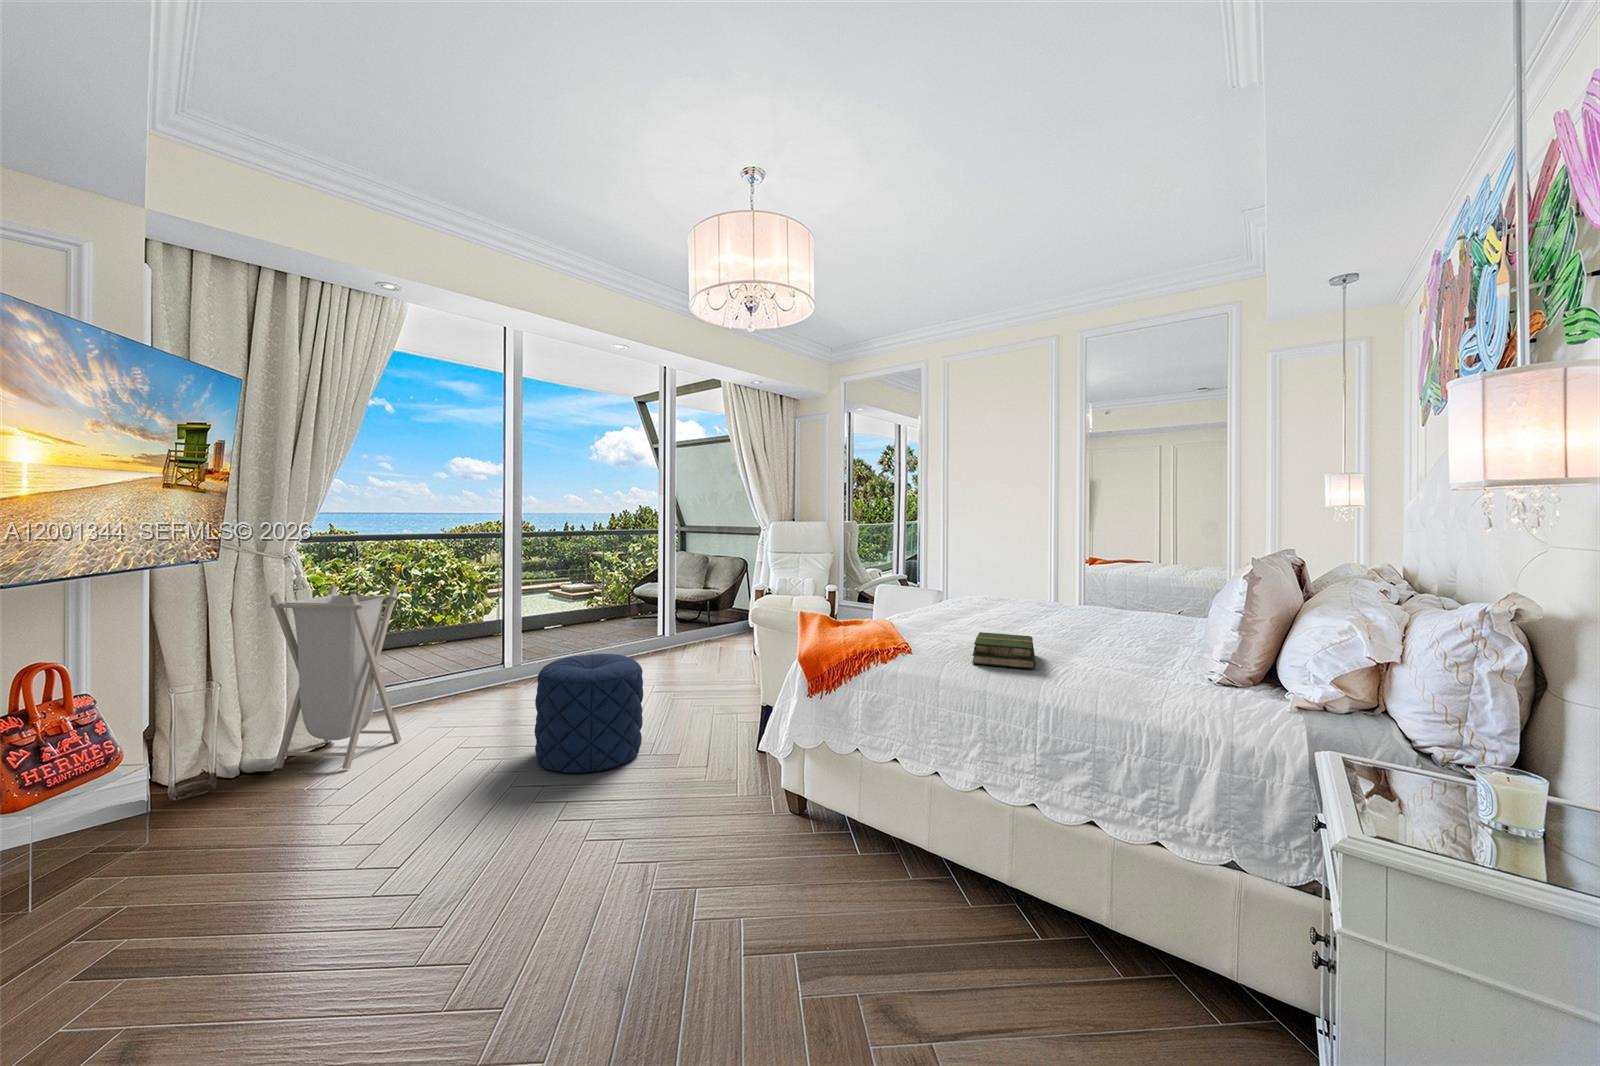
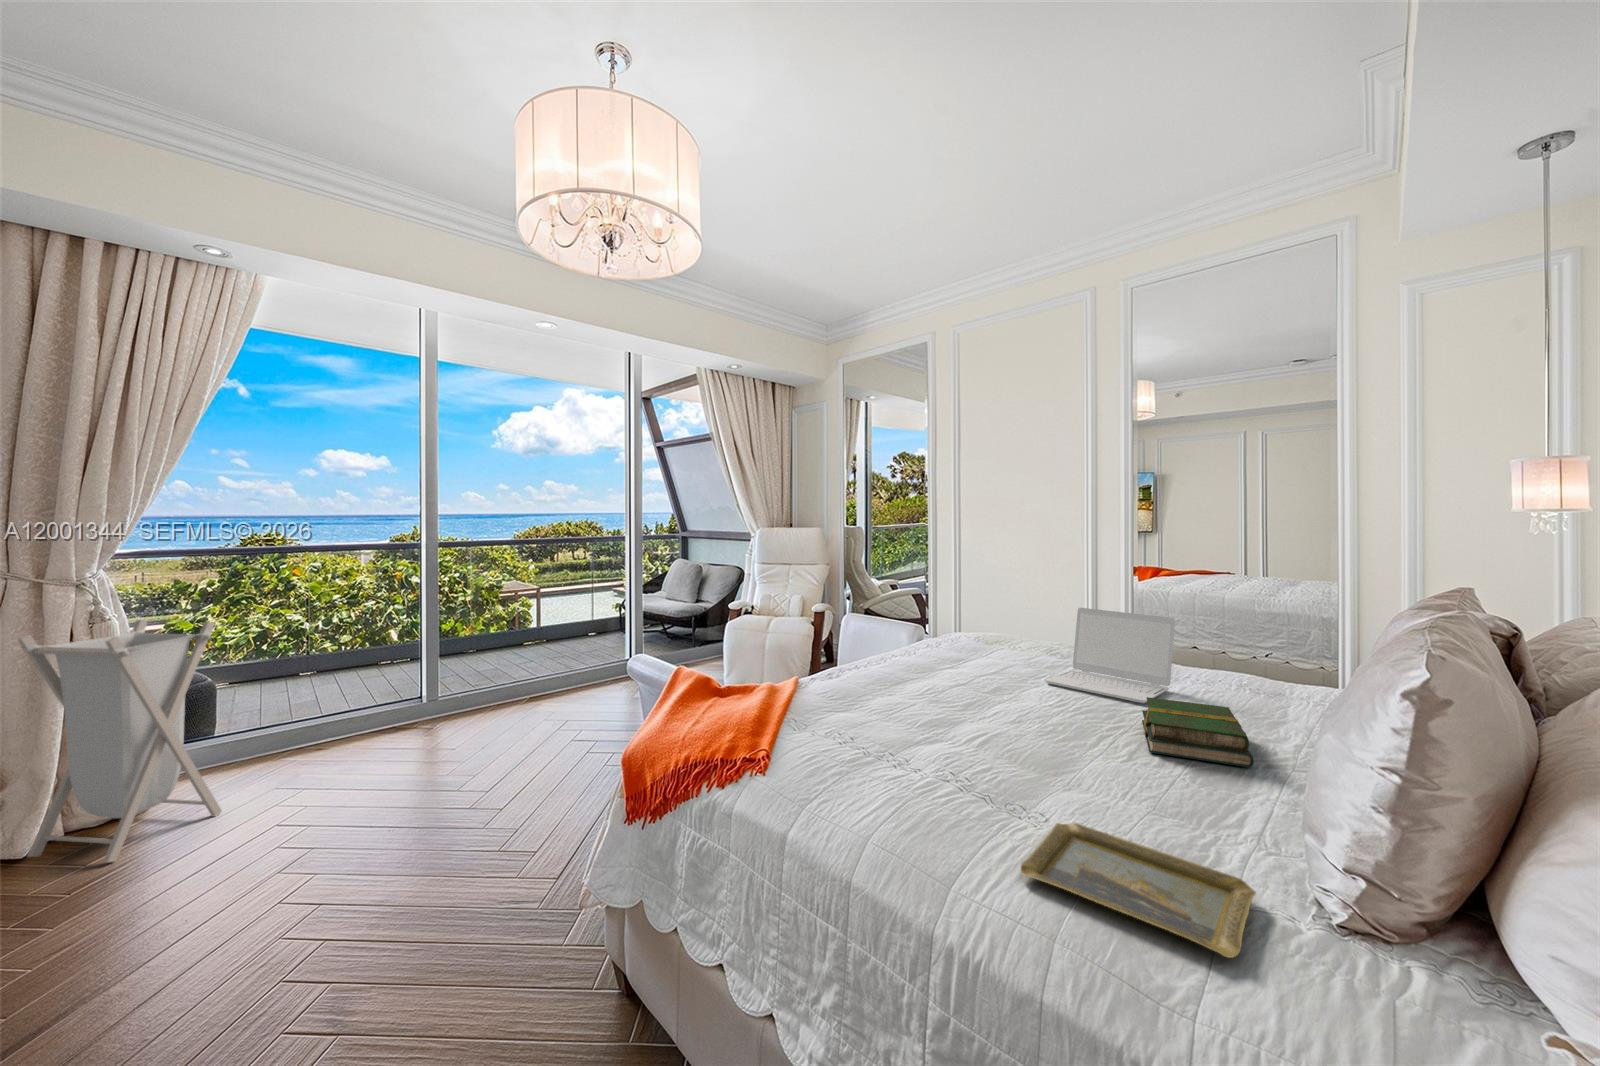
laptop: none [1043,571,1125,626] -> present [1045,608,1175,703]
book: present [972,632,1036,669] -> present [1142,697,1254,767]
pouf: present [535,654,643,773] -> none [339,711,498,885]
tray: none [1074,662,1183,691] -> present [1021,823,1256,958]

